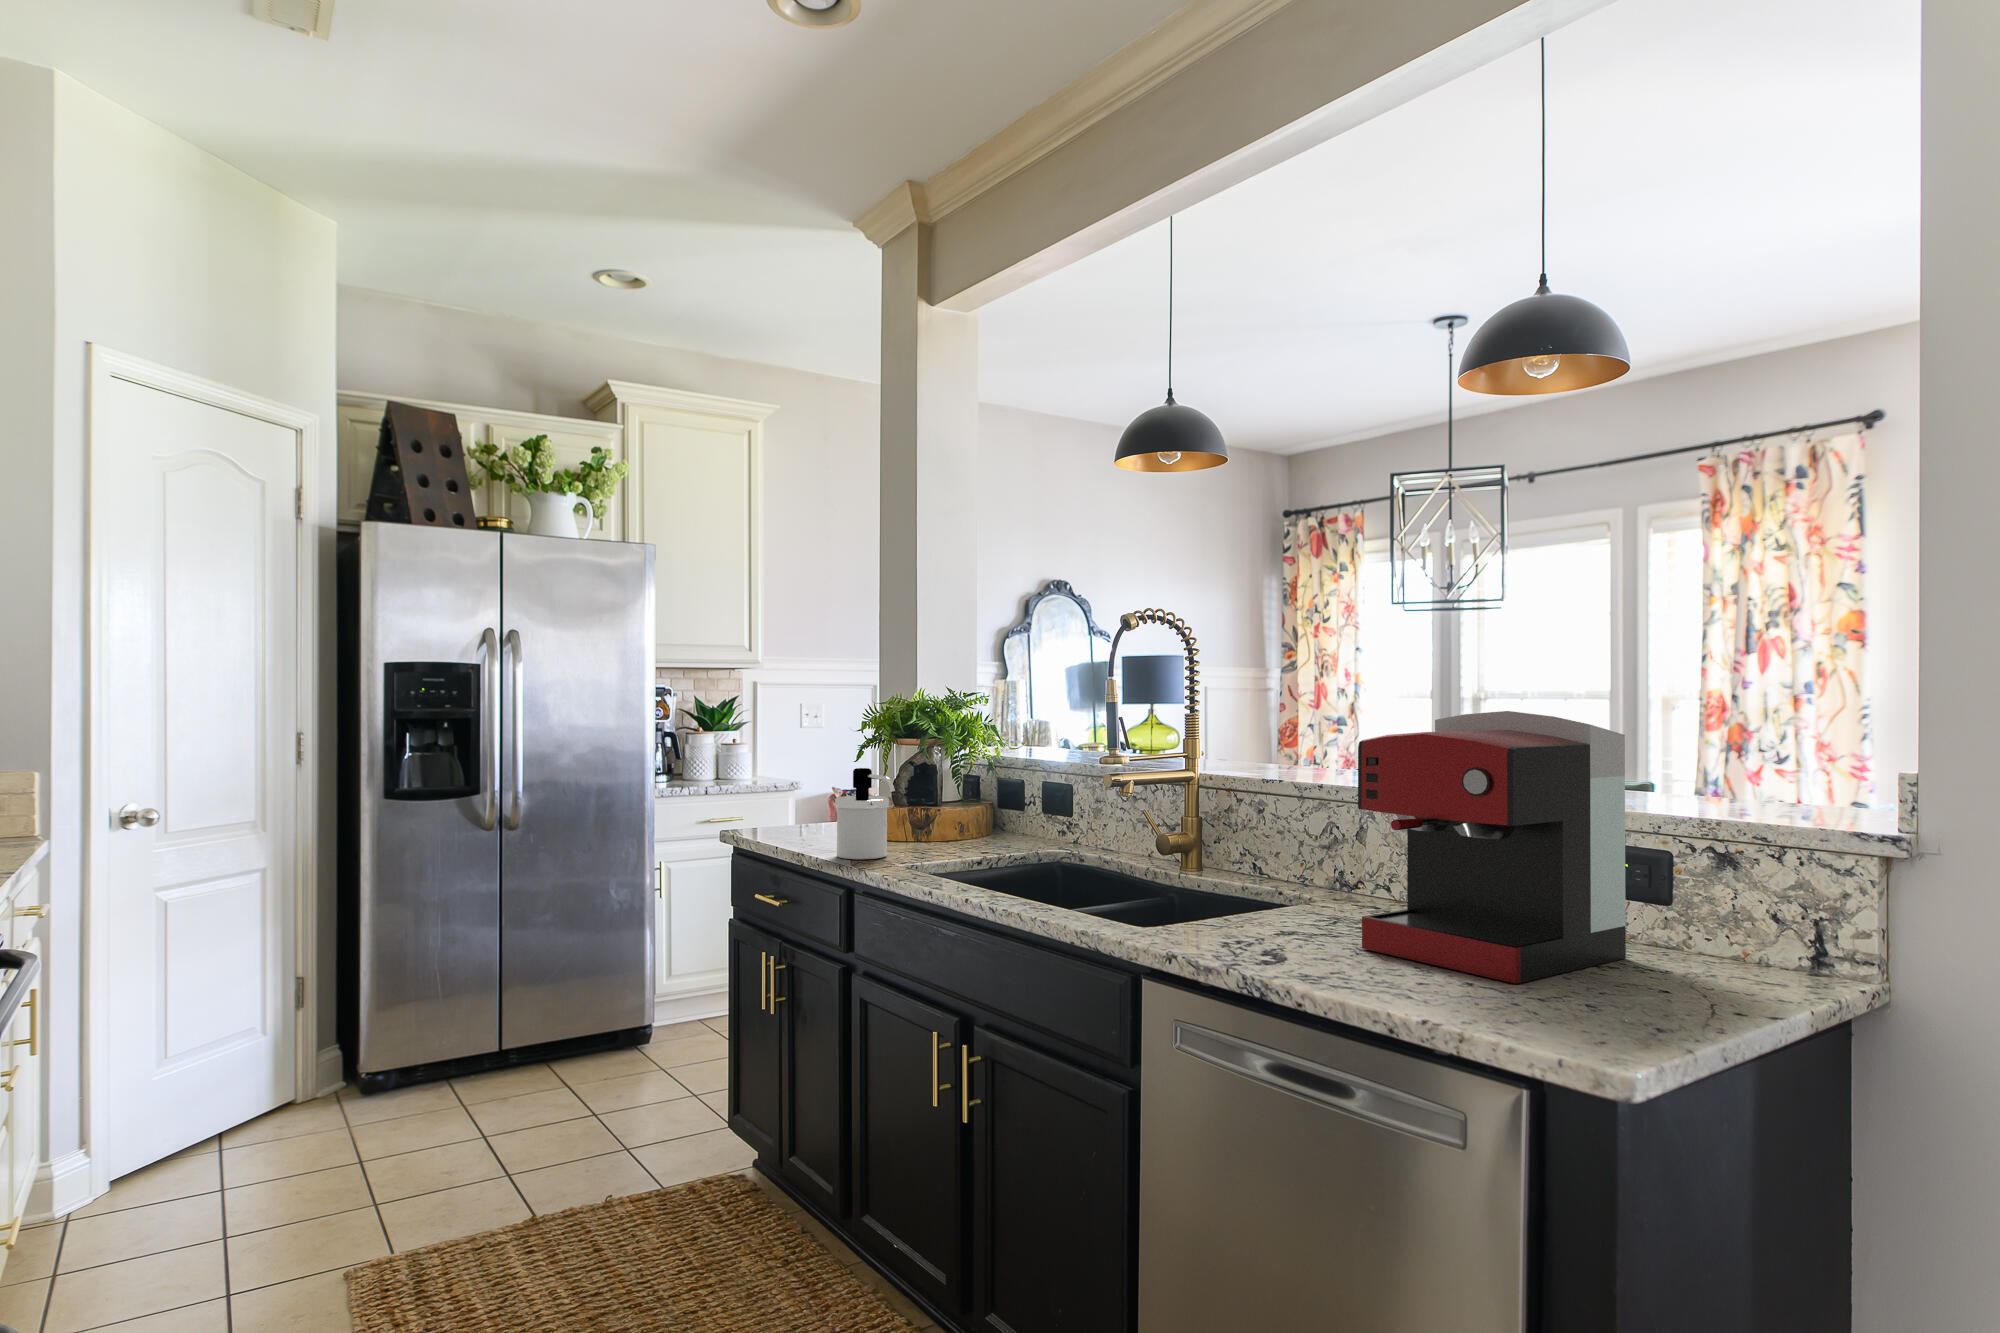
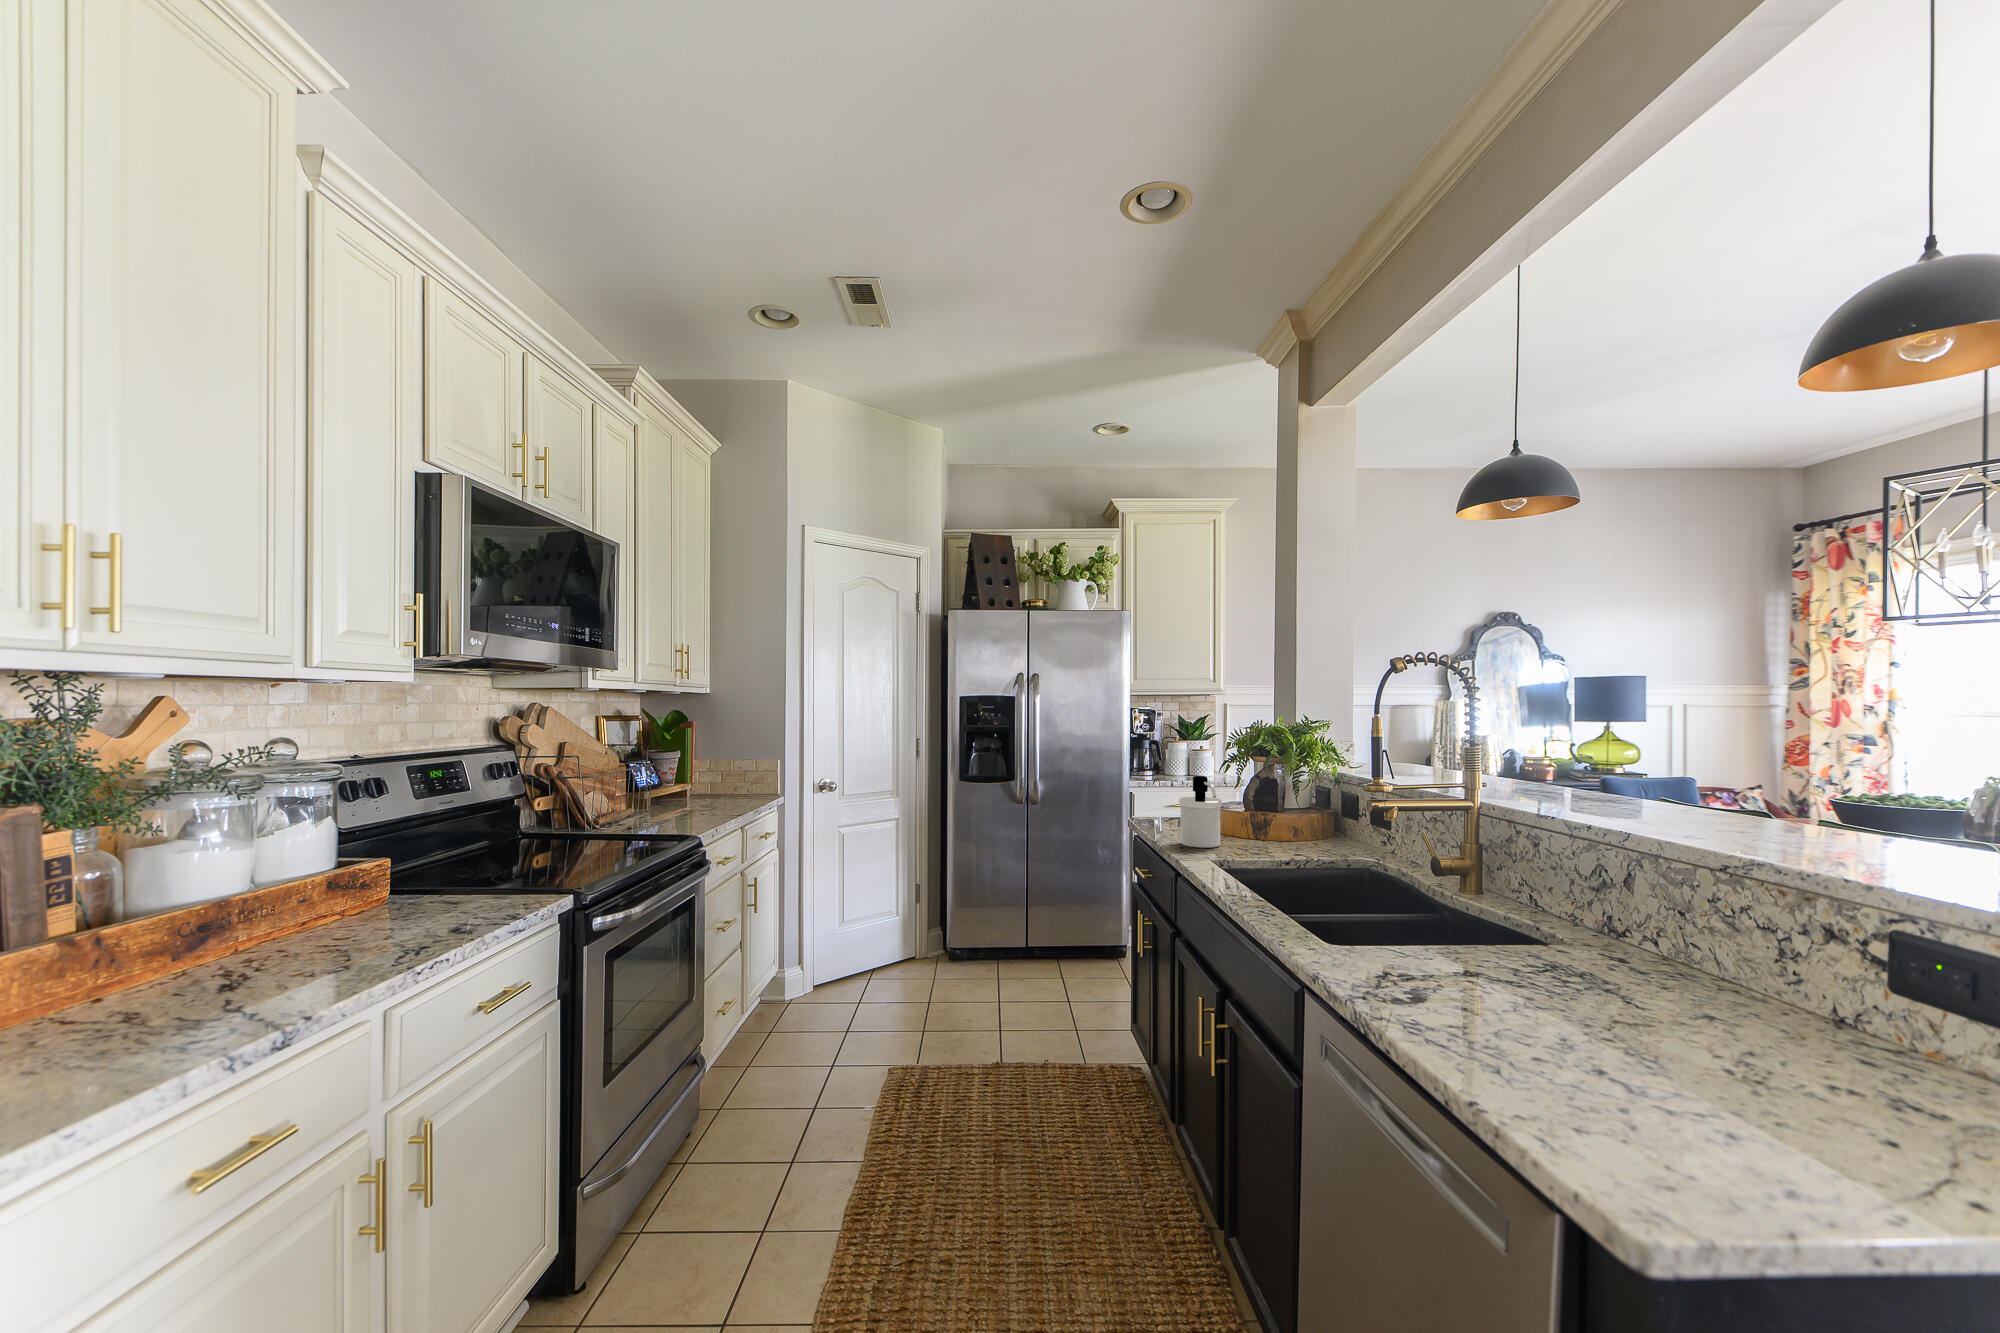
coffee maker: present [1358,711,1626,983] -> none [1522,764,1916,1091]

